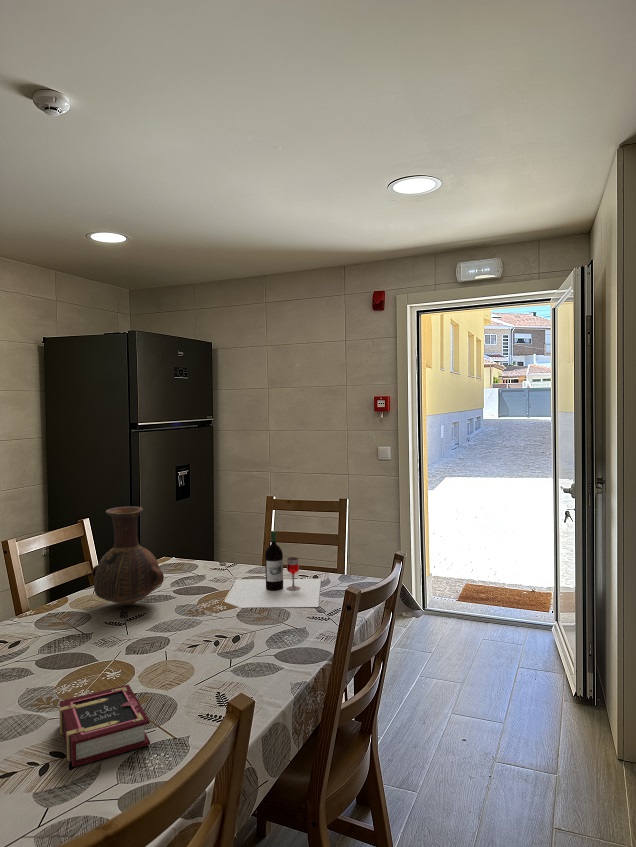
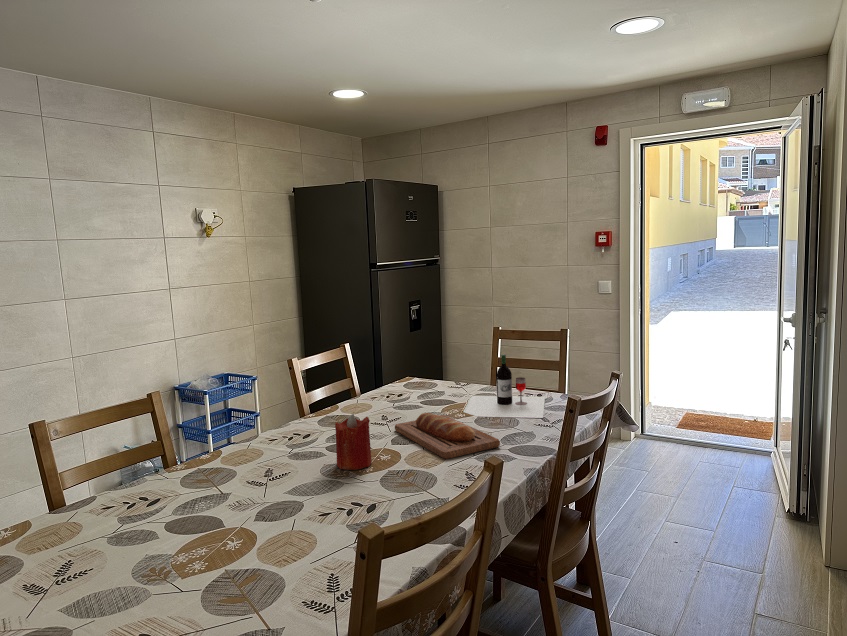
vase: present [92,506,164,606] -> none [357,333,414,412]
bread loaf: none [134,607,264,672] -> present [395,413,500,459]
candle: none [41,618,92,698] -> present [335,414,372,470]
book: present [59,685,150,767] -> none [355,461,422,509]

